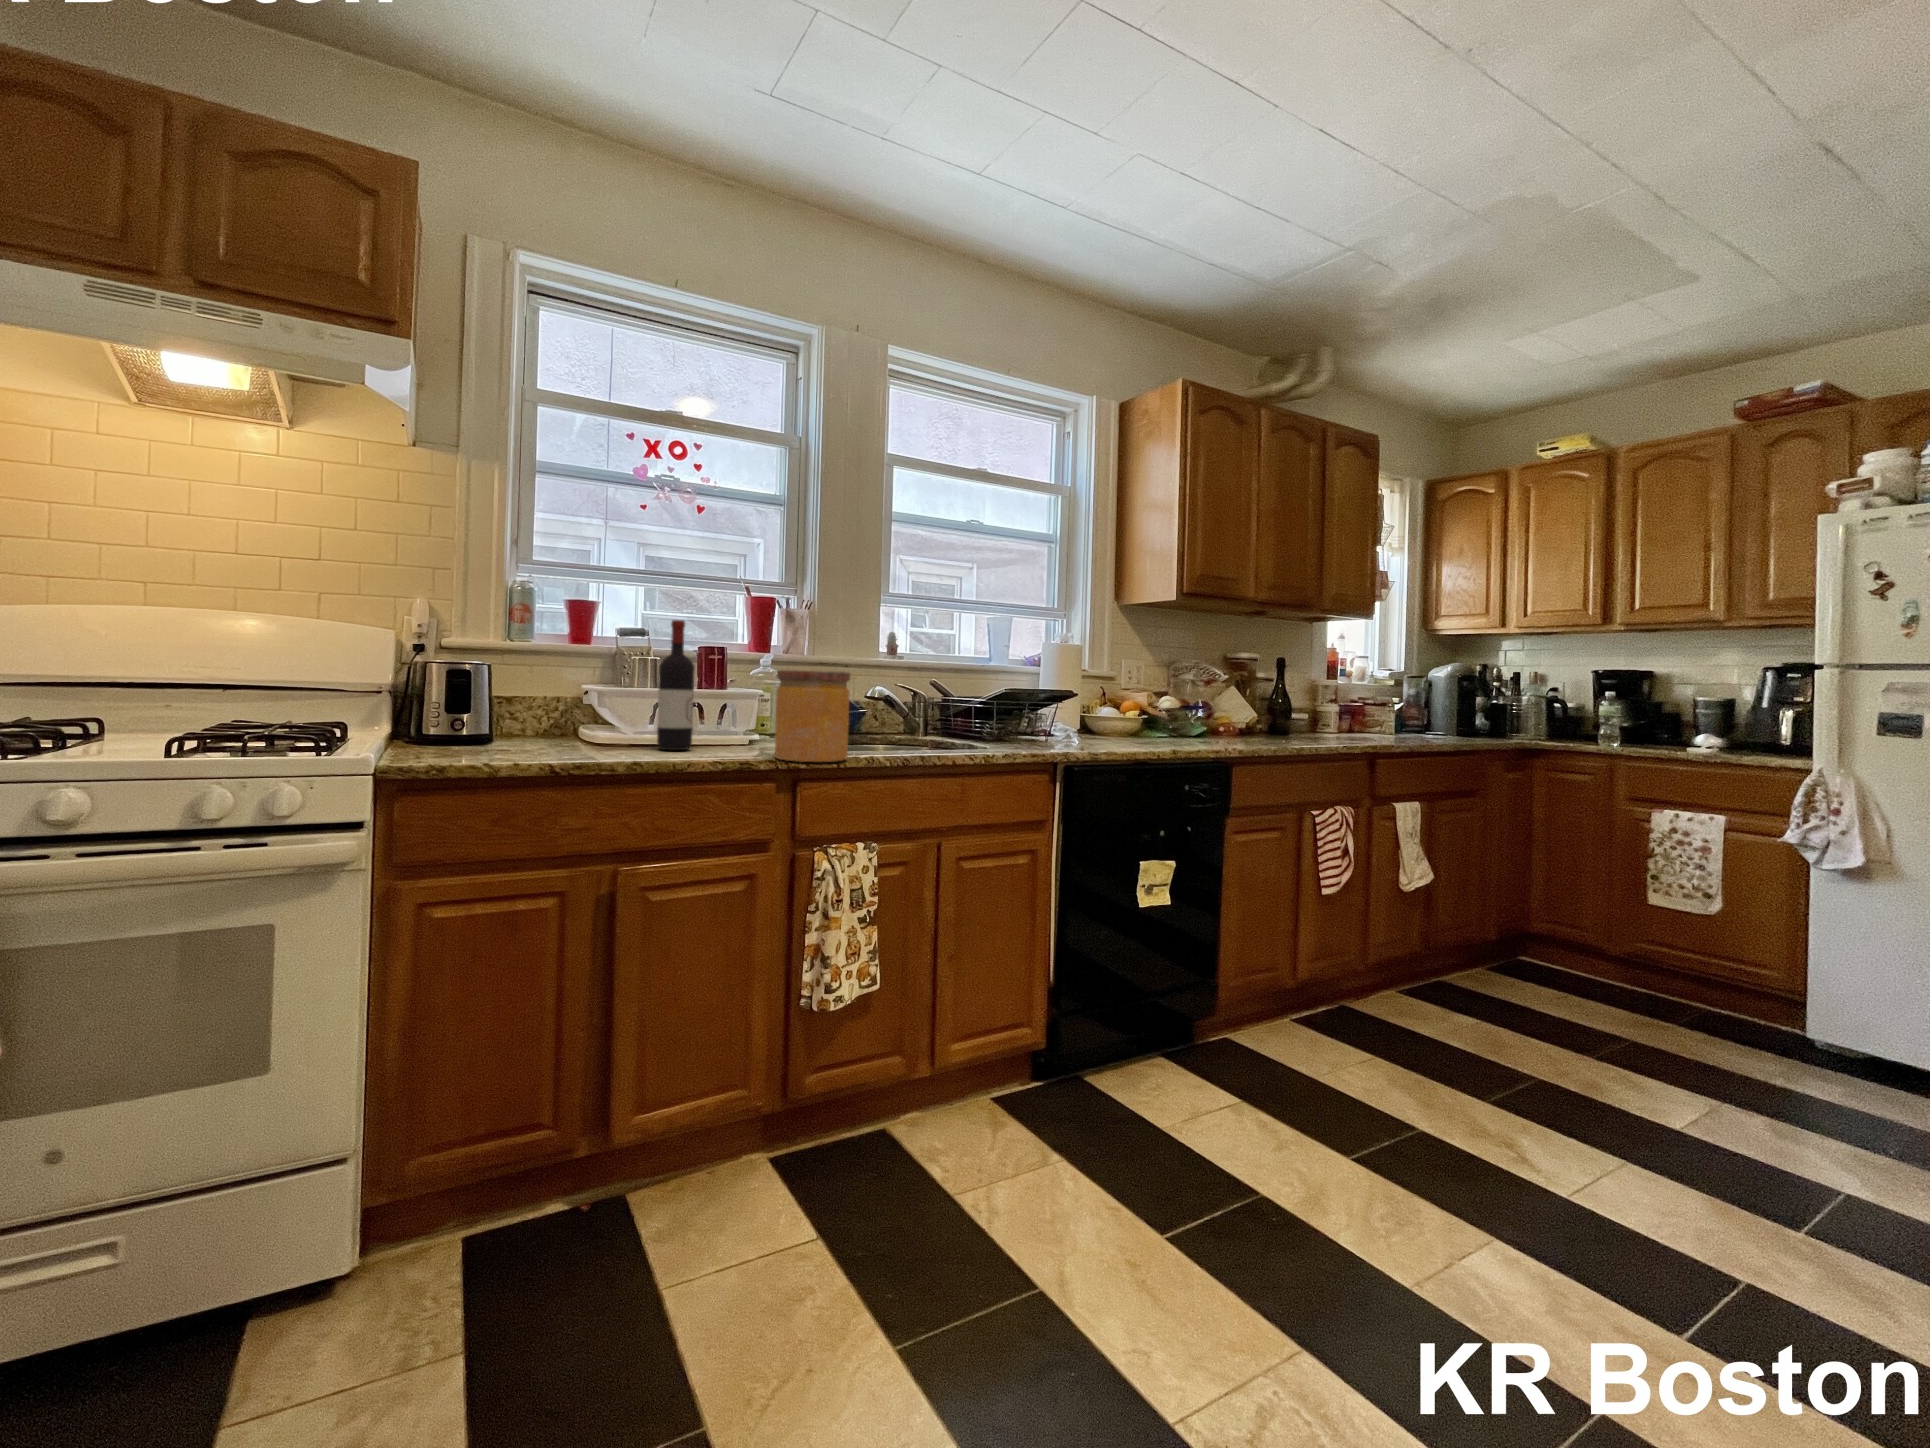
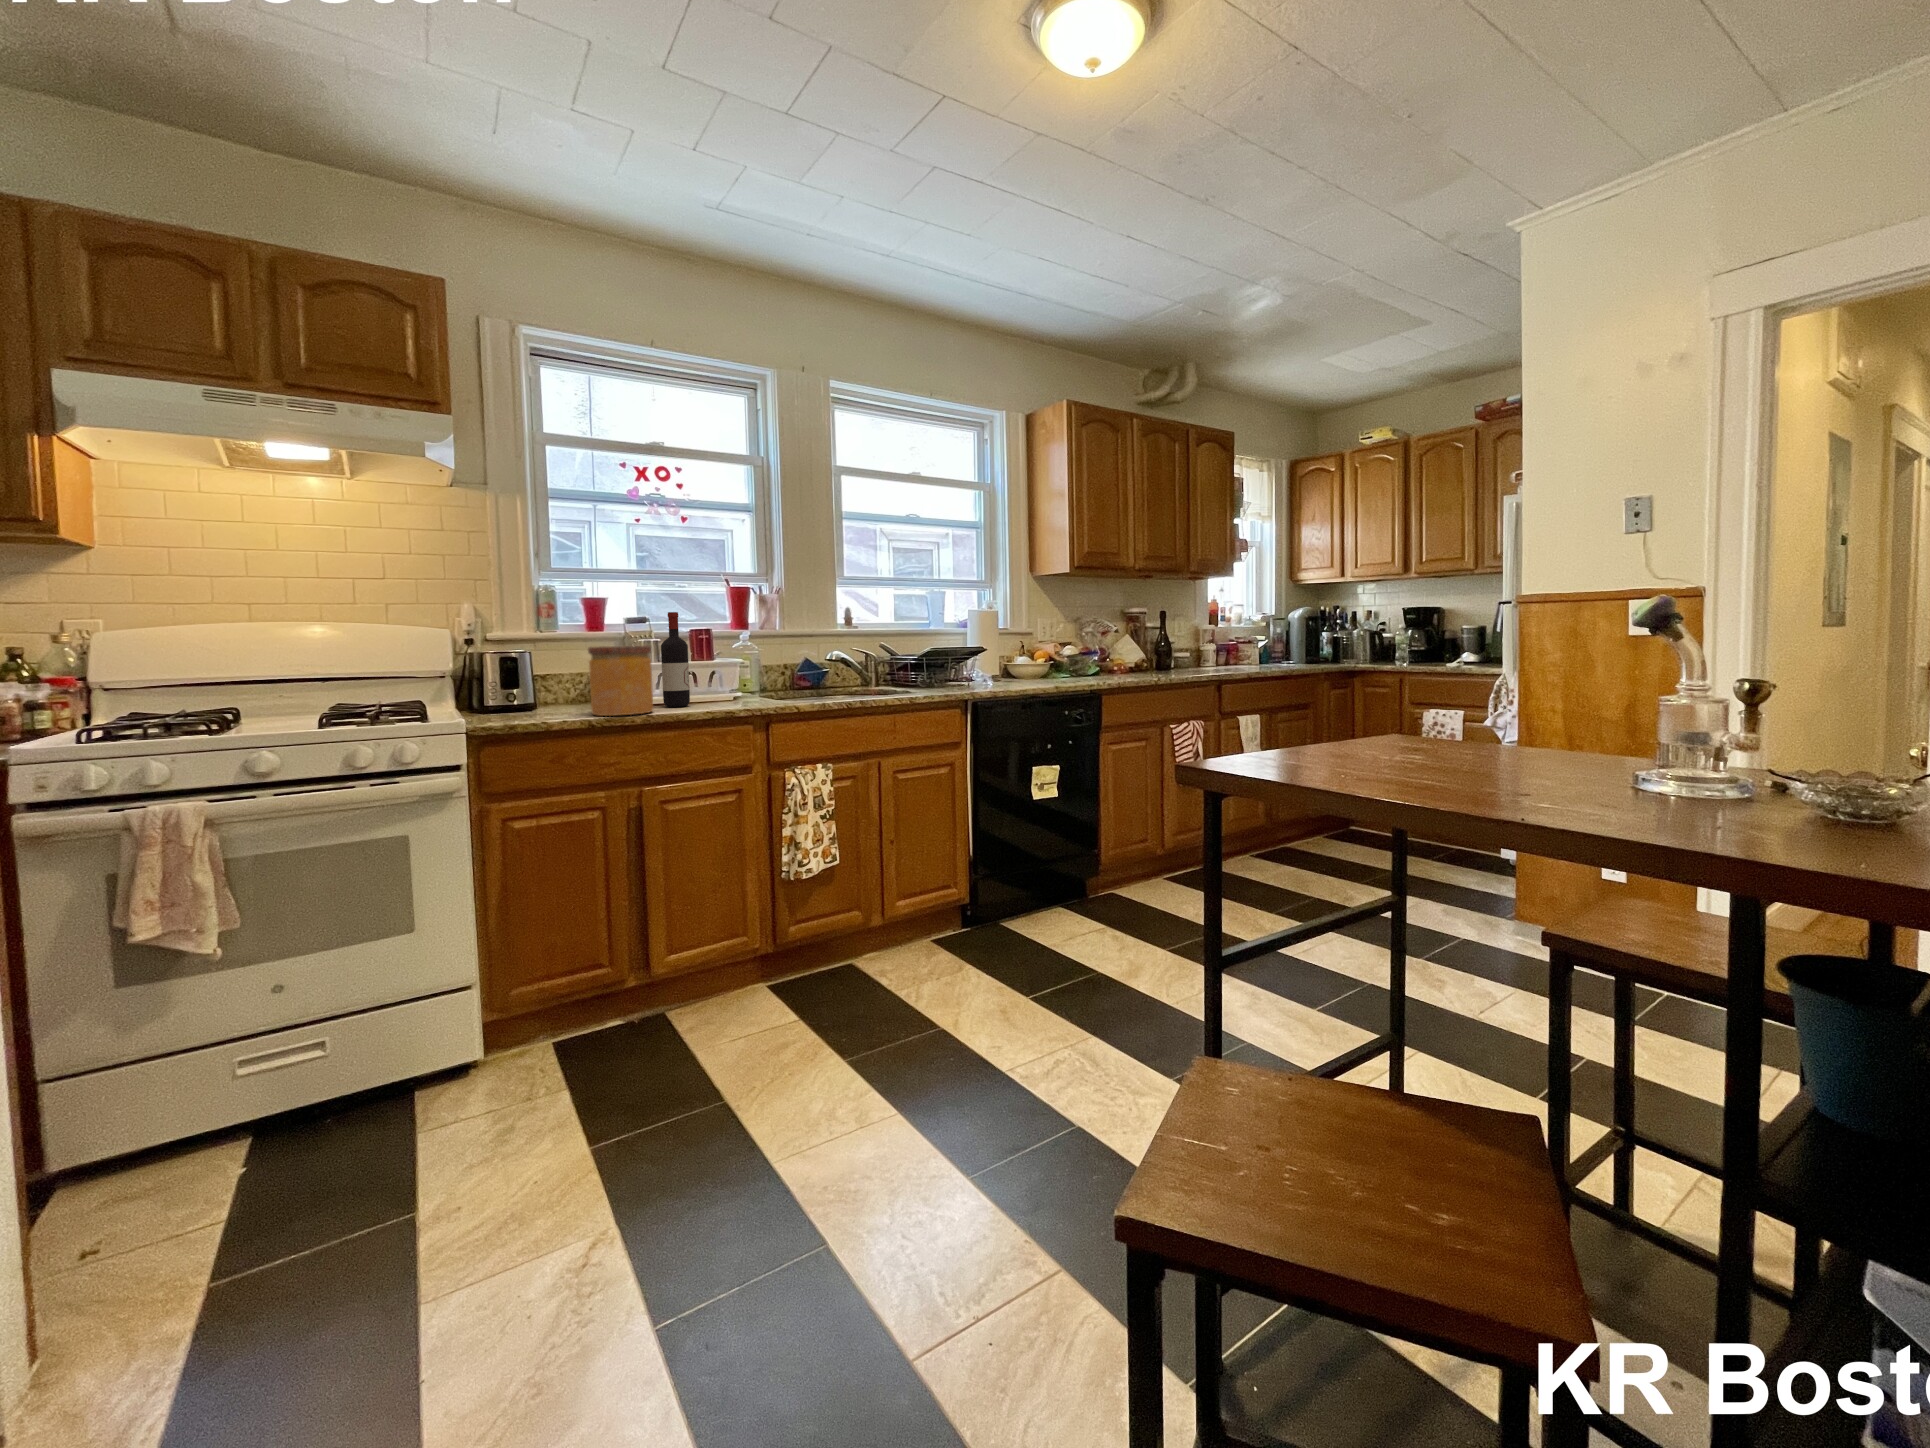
jar: present [775,670,850,762] -> present [588,645,653,716]

